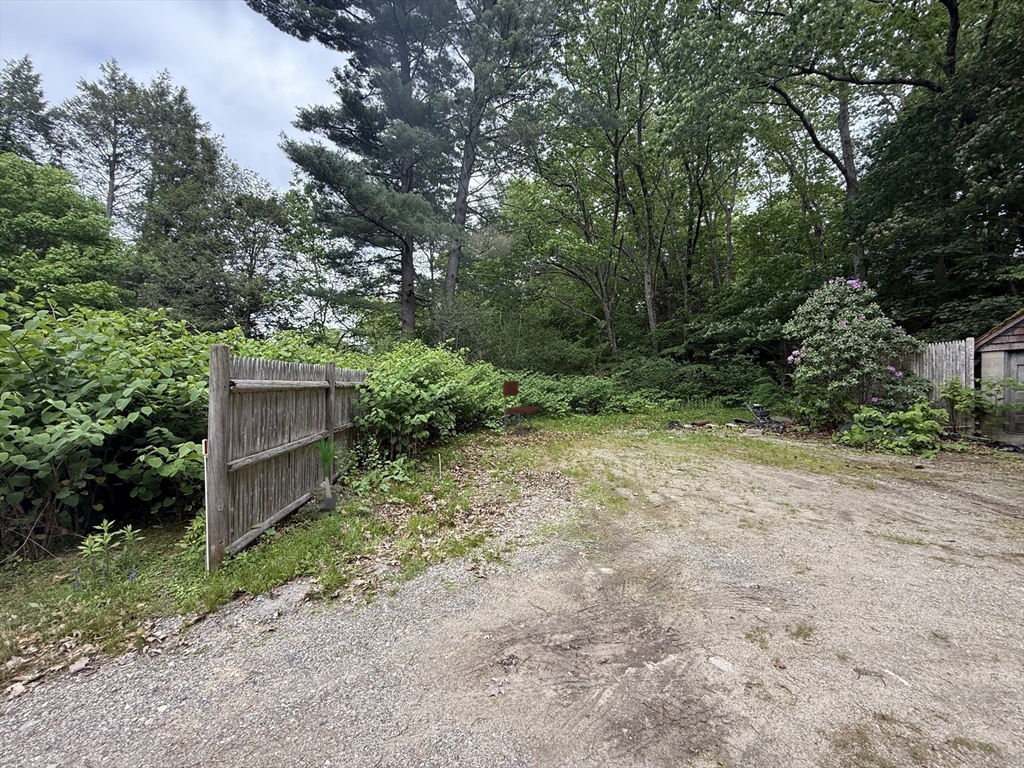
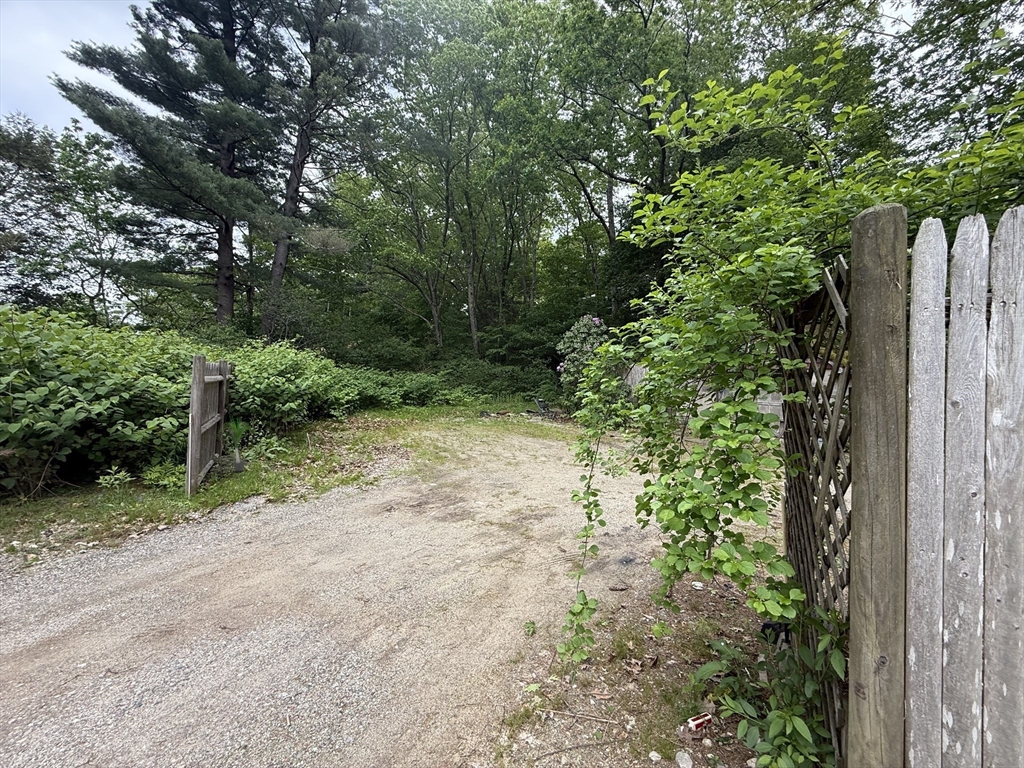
bench: present [503,381,539,434] -> none [343,375,375,422]

